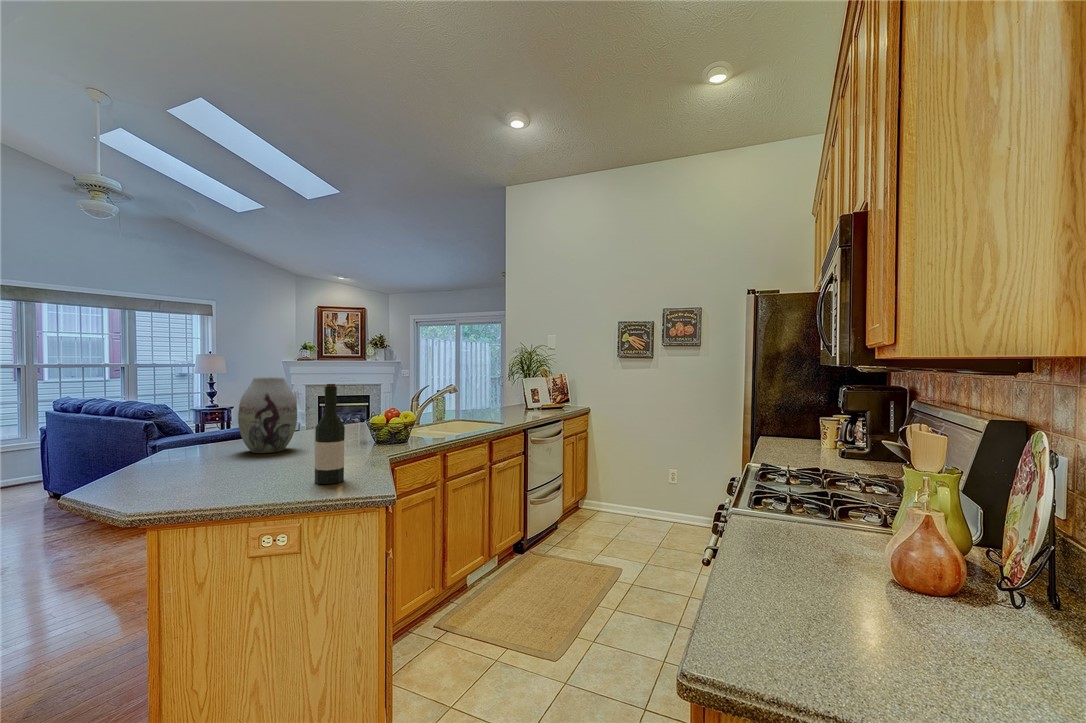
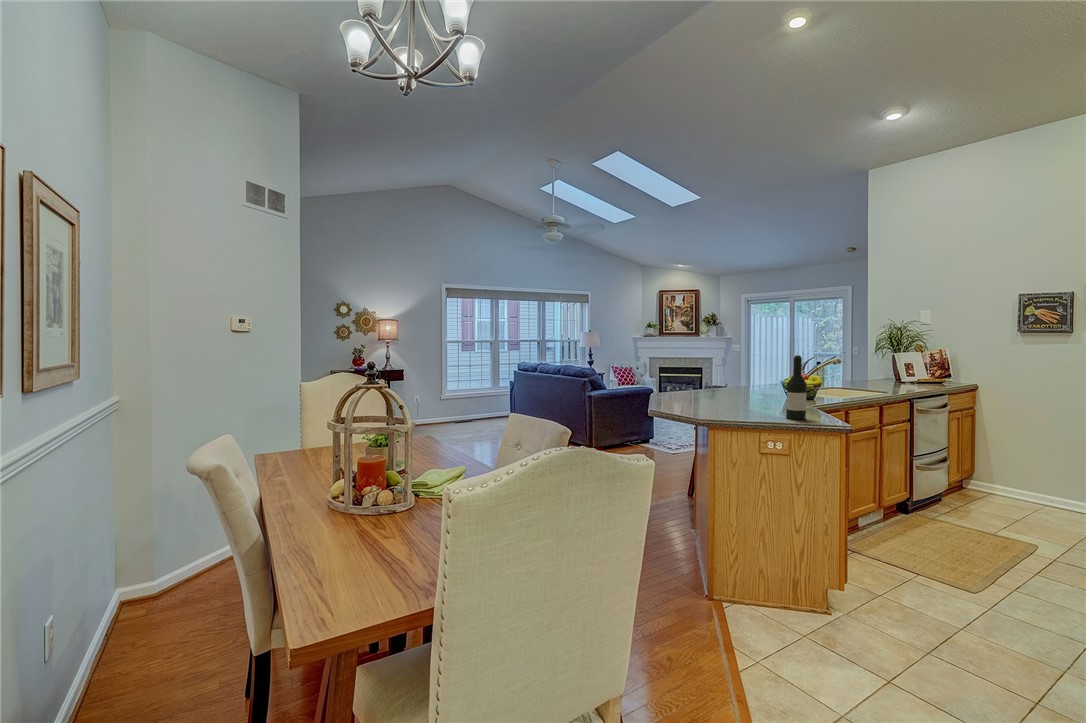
vase: present [238,377,297,453] -> none [702,351,739,401]

